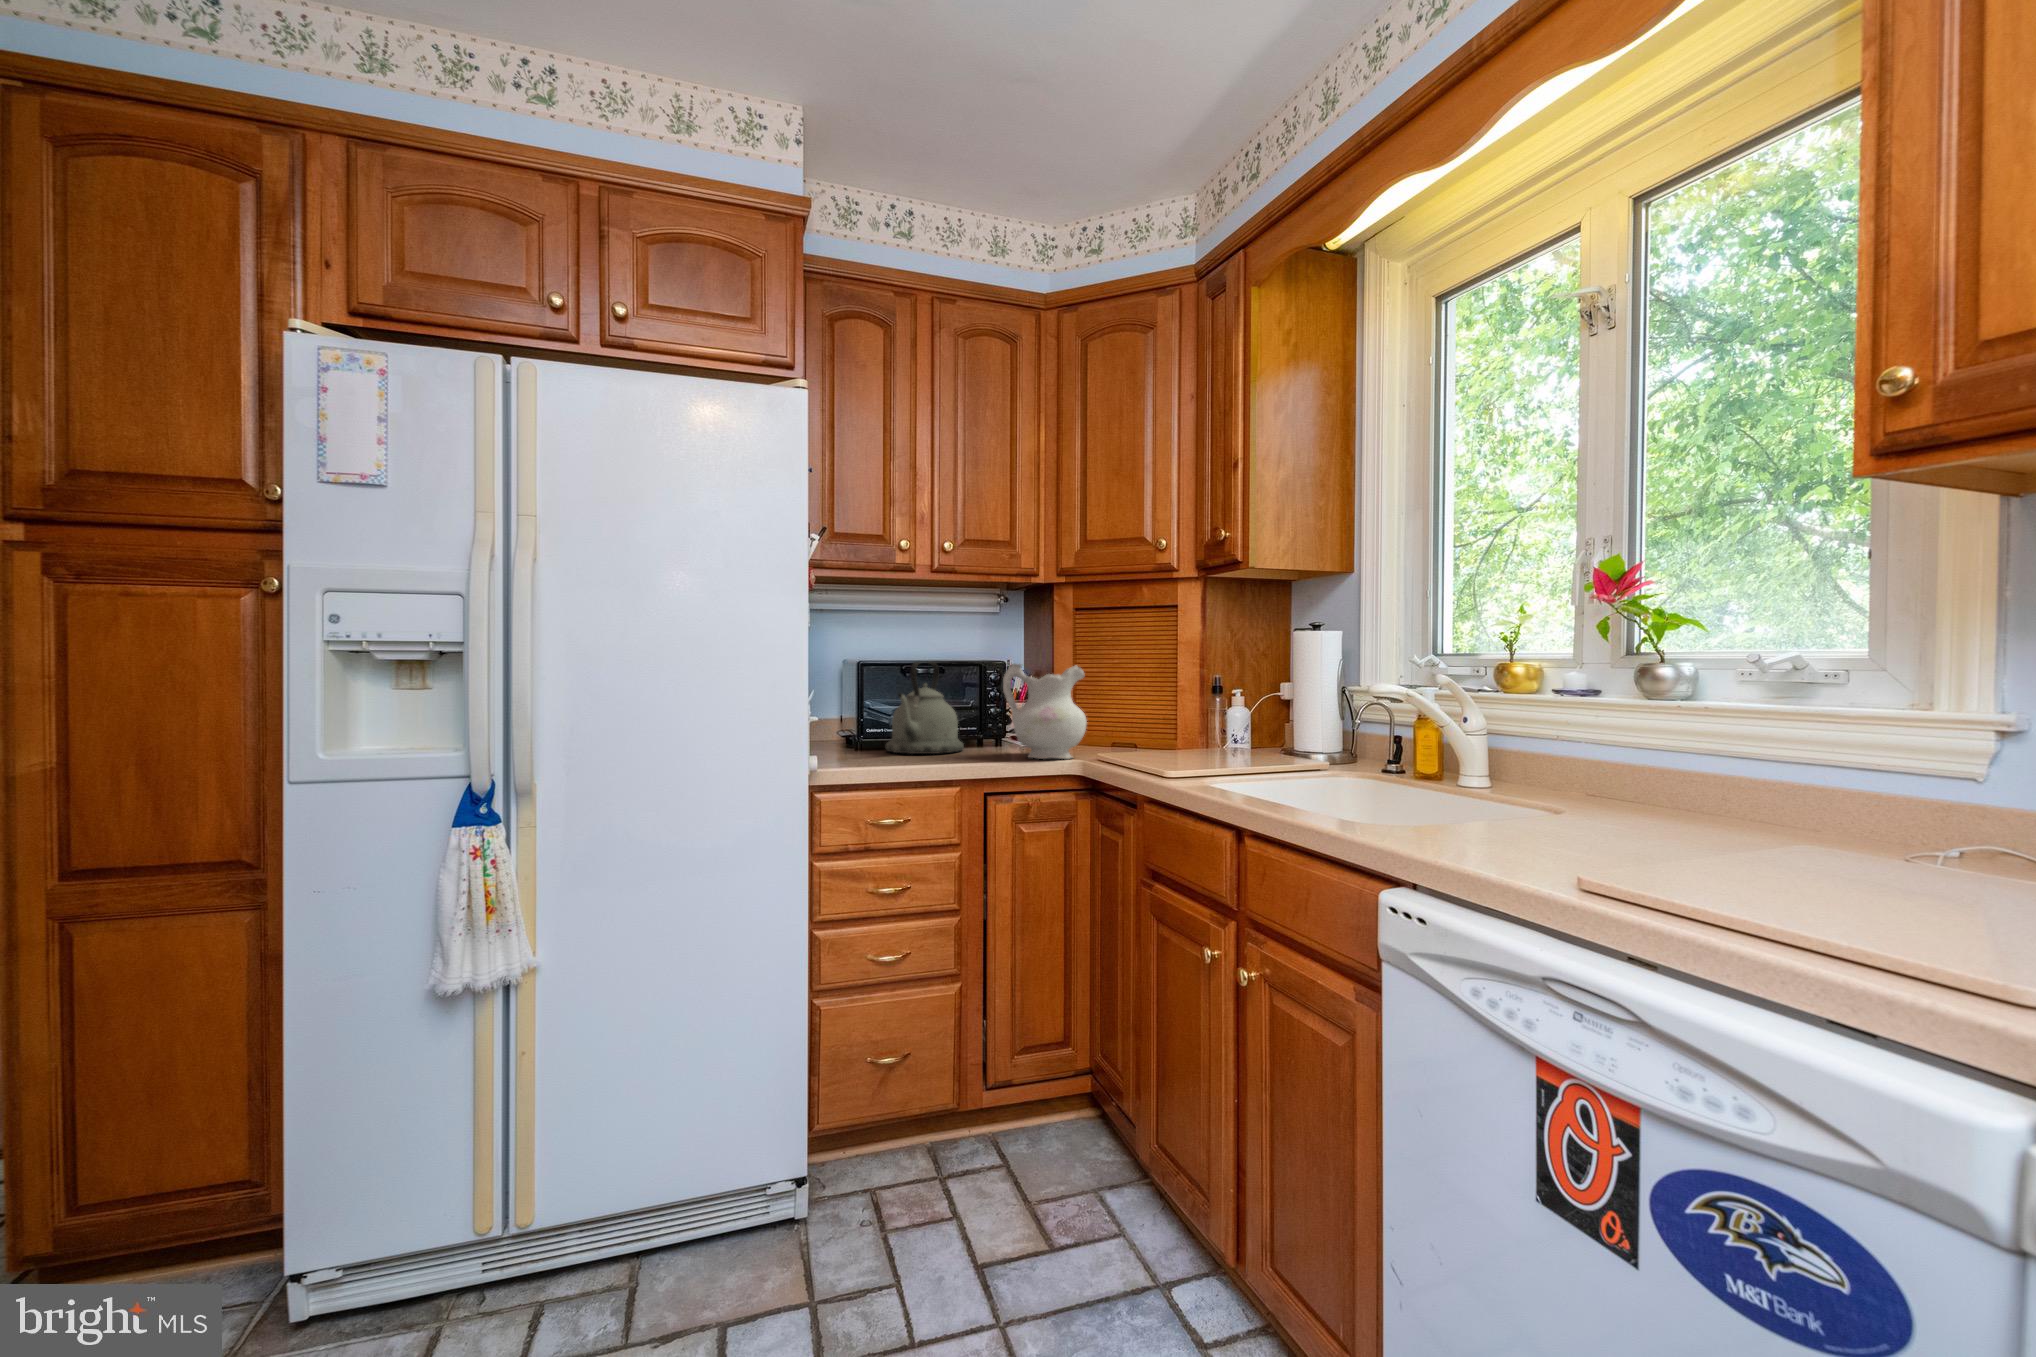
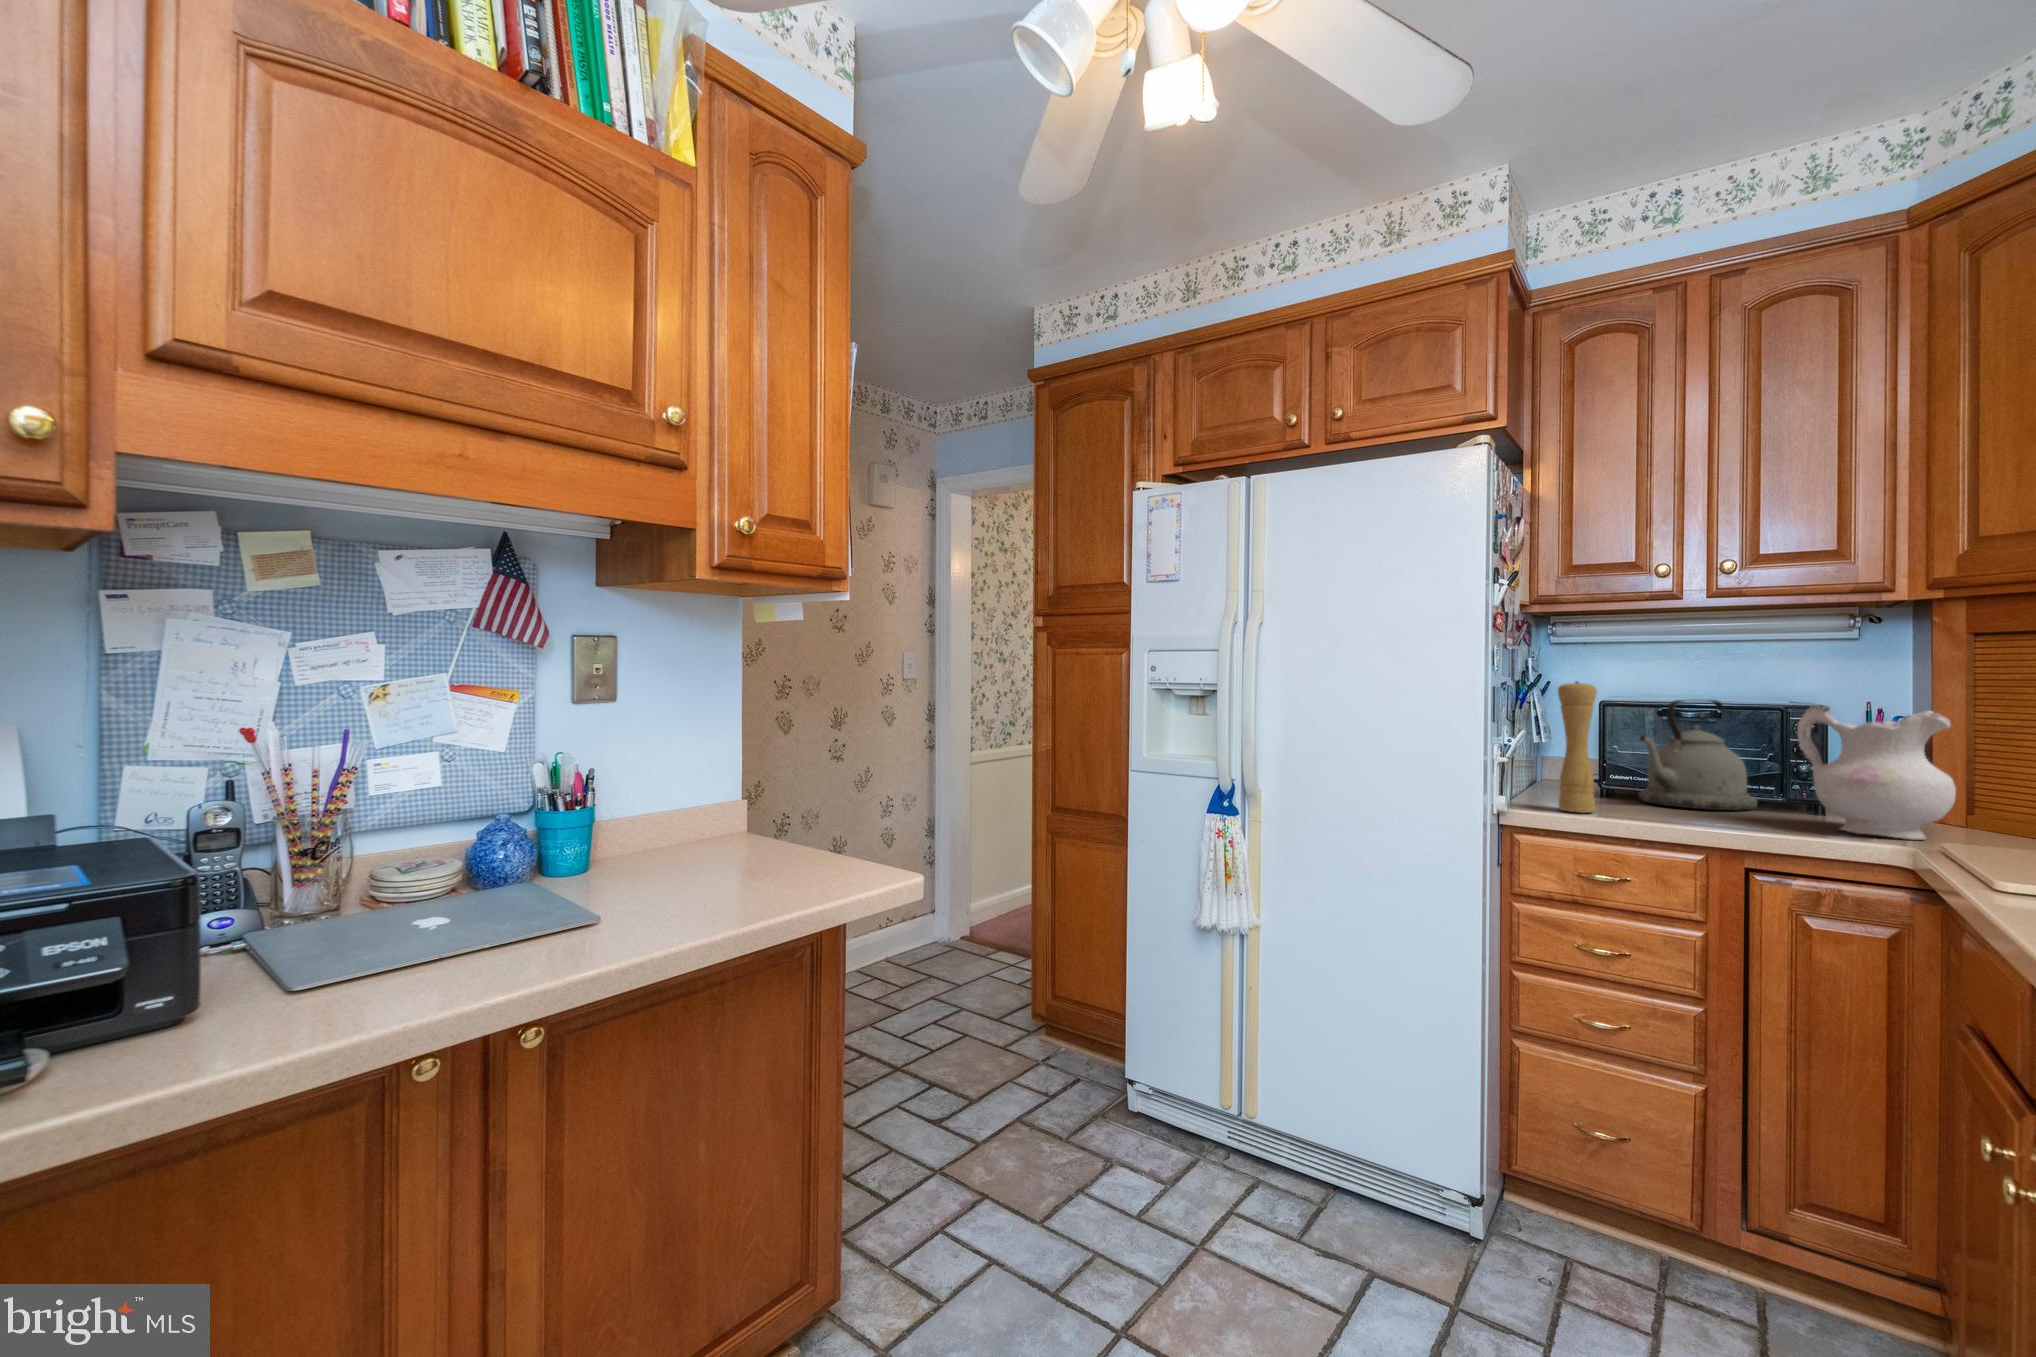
pepper mill: none [846,643,877,767] -> present [1558,681,1597,813]

